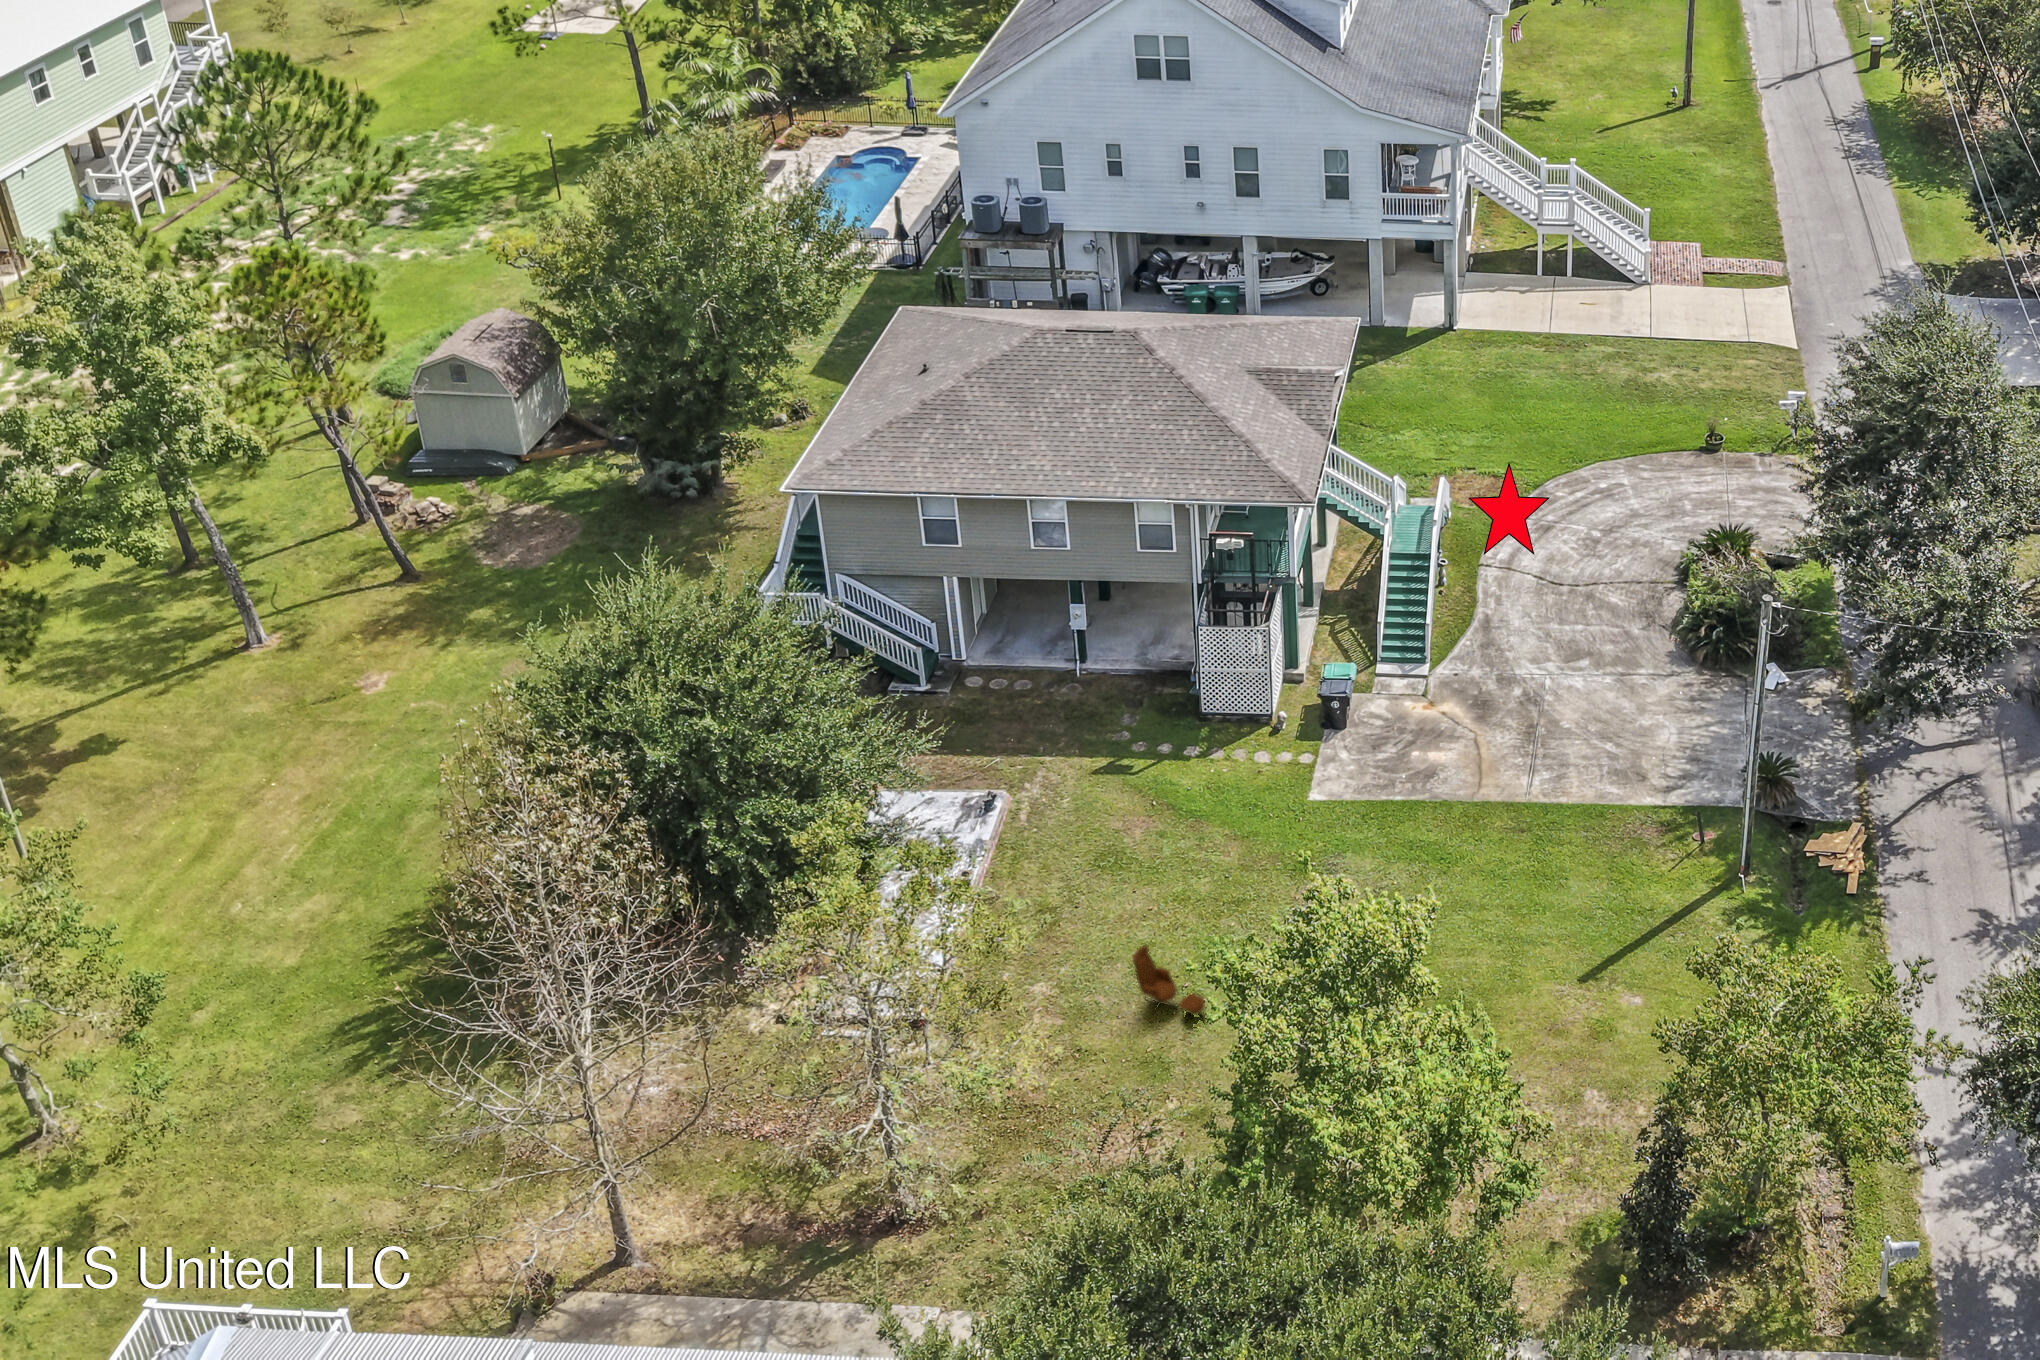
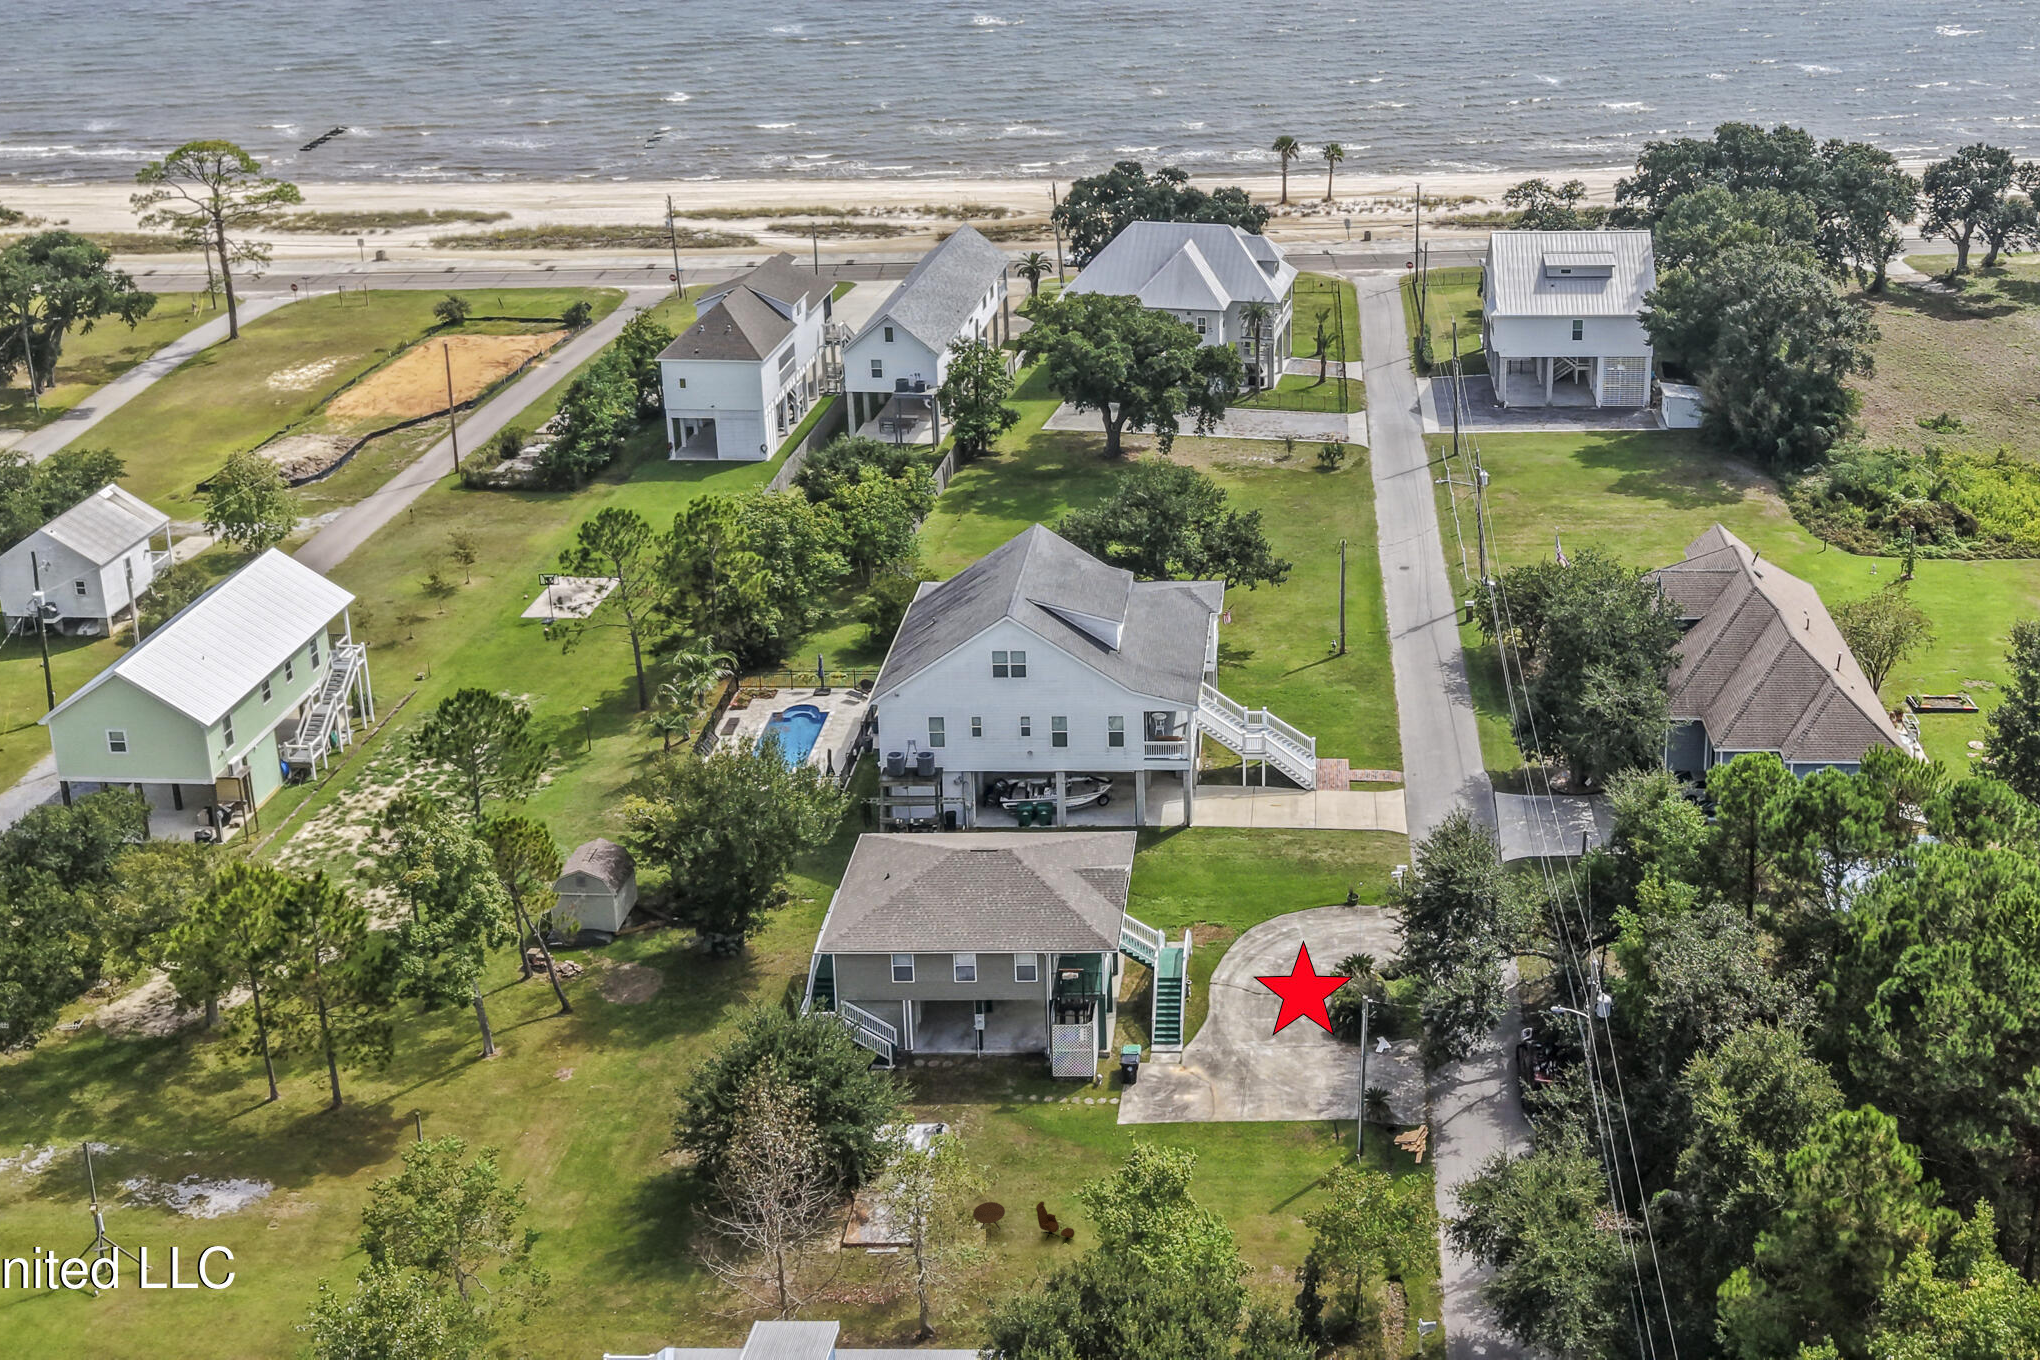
round table: none [1016,940,1077,1006] -> present [973,1202,1005,1237]

